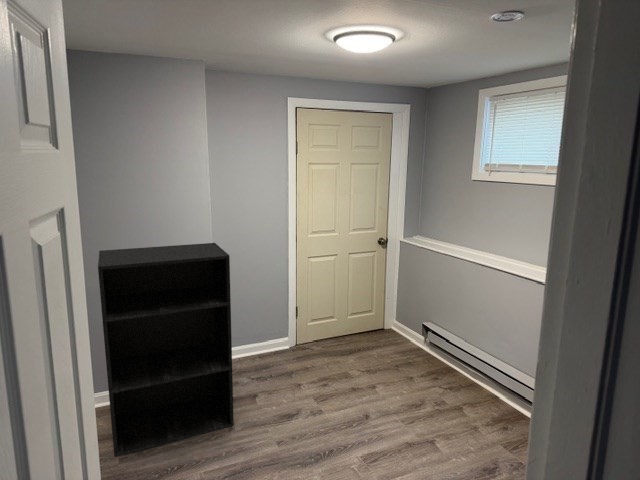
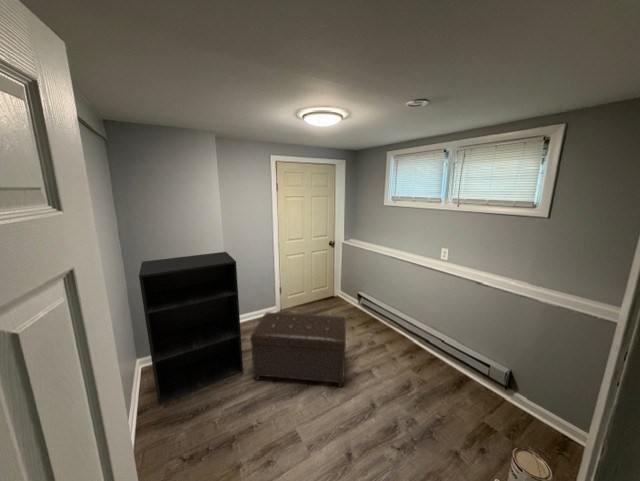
ottoman: none [246,340,395,460] -> present [250,312,346,387]

